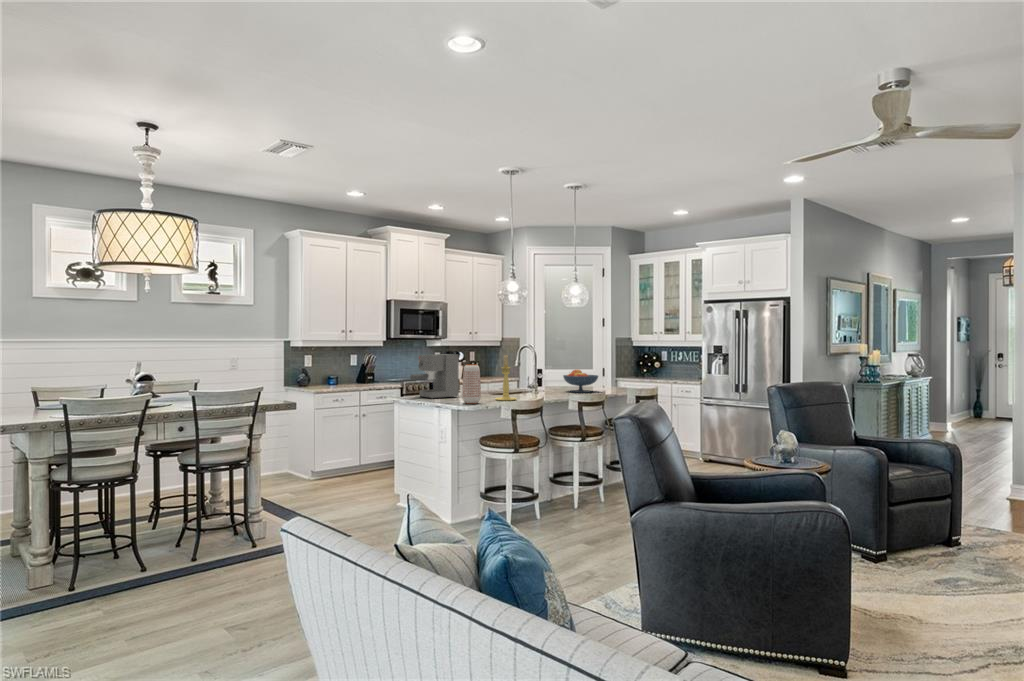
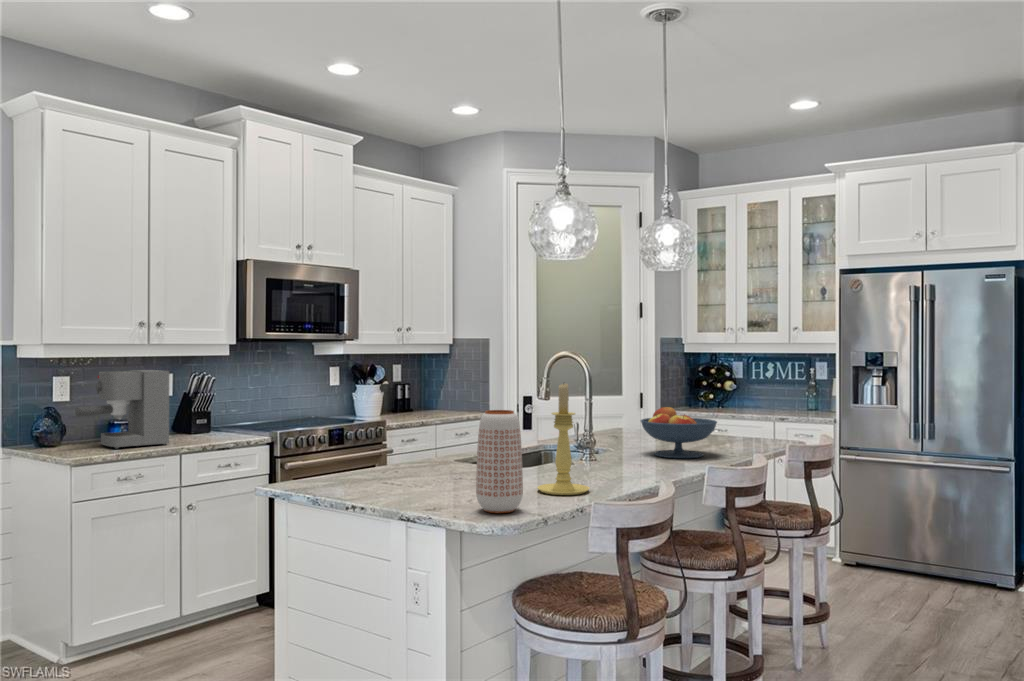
coffee maker: present [410,354,459,399] -> present [75,370,169,449]

